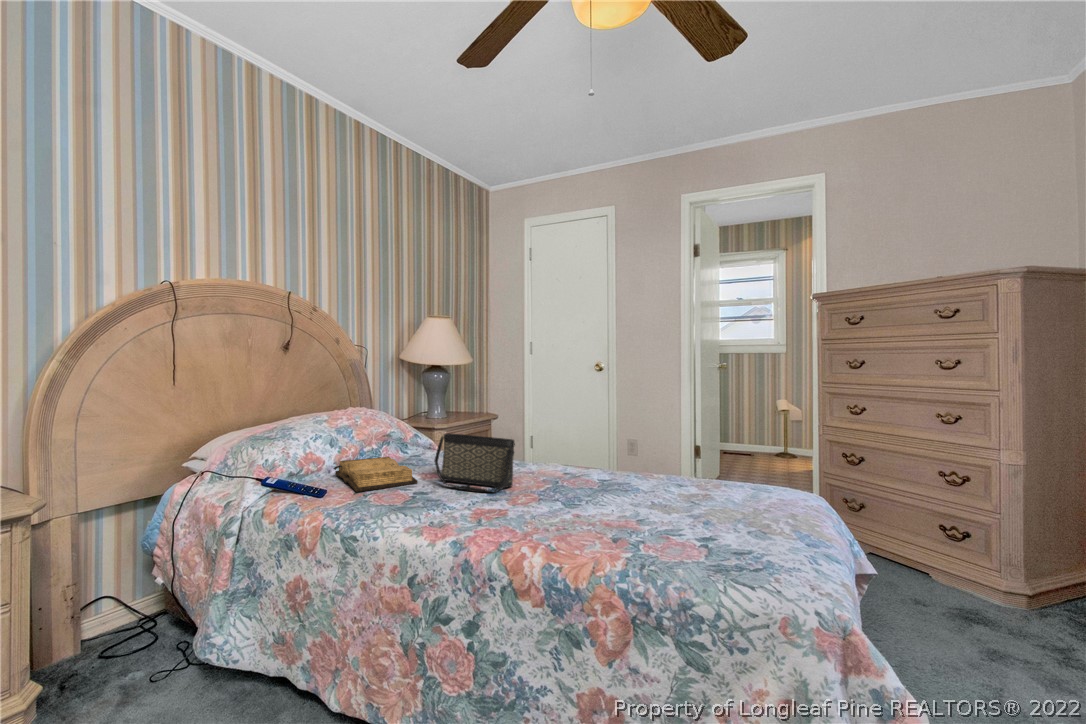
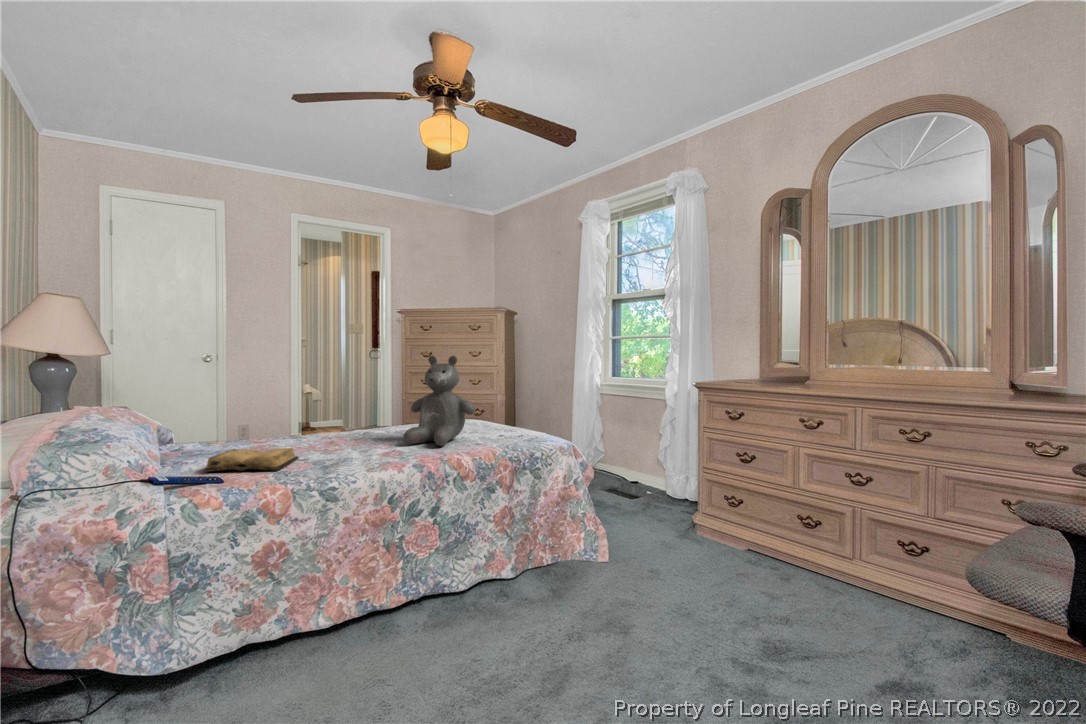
teddy bear: none [531,370,634,520] -> present [403,355,475,446]
handbag: present [434,433,515,492] -> none [307,410,379,453]

